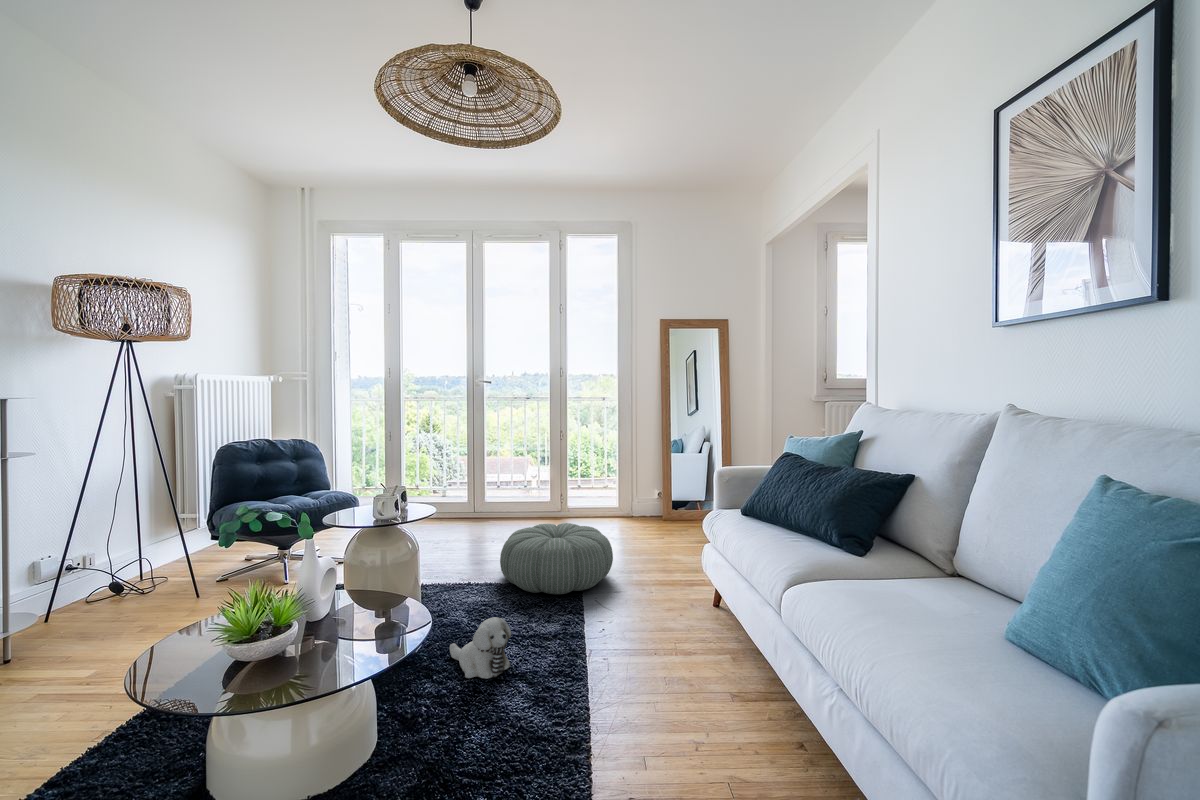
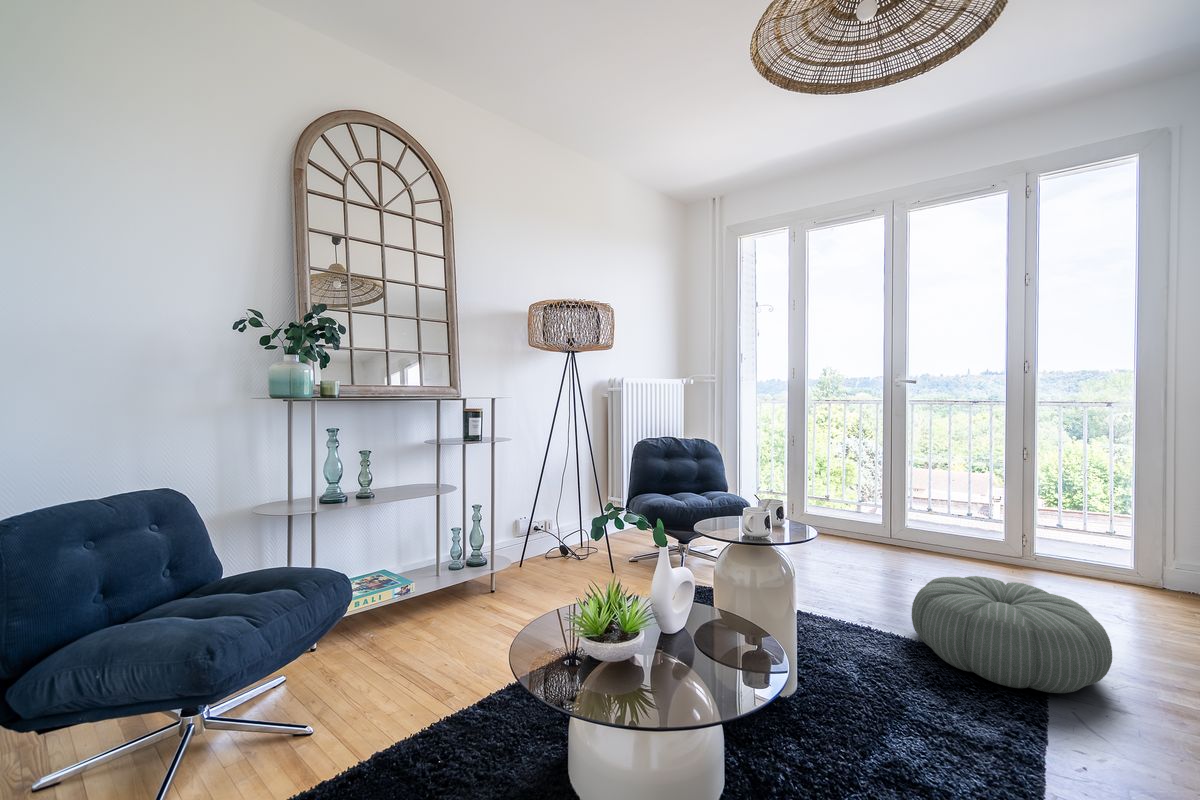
plush toy: present [450,617,511,679] -> none [828,691,911,773]

